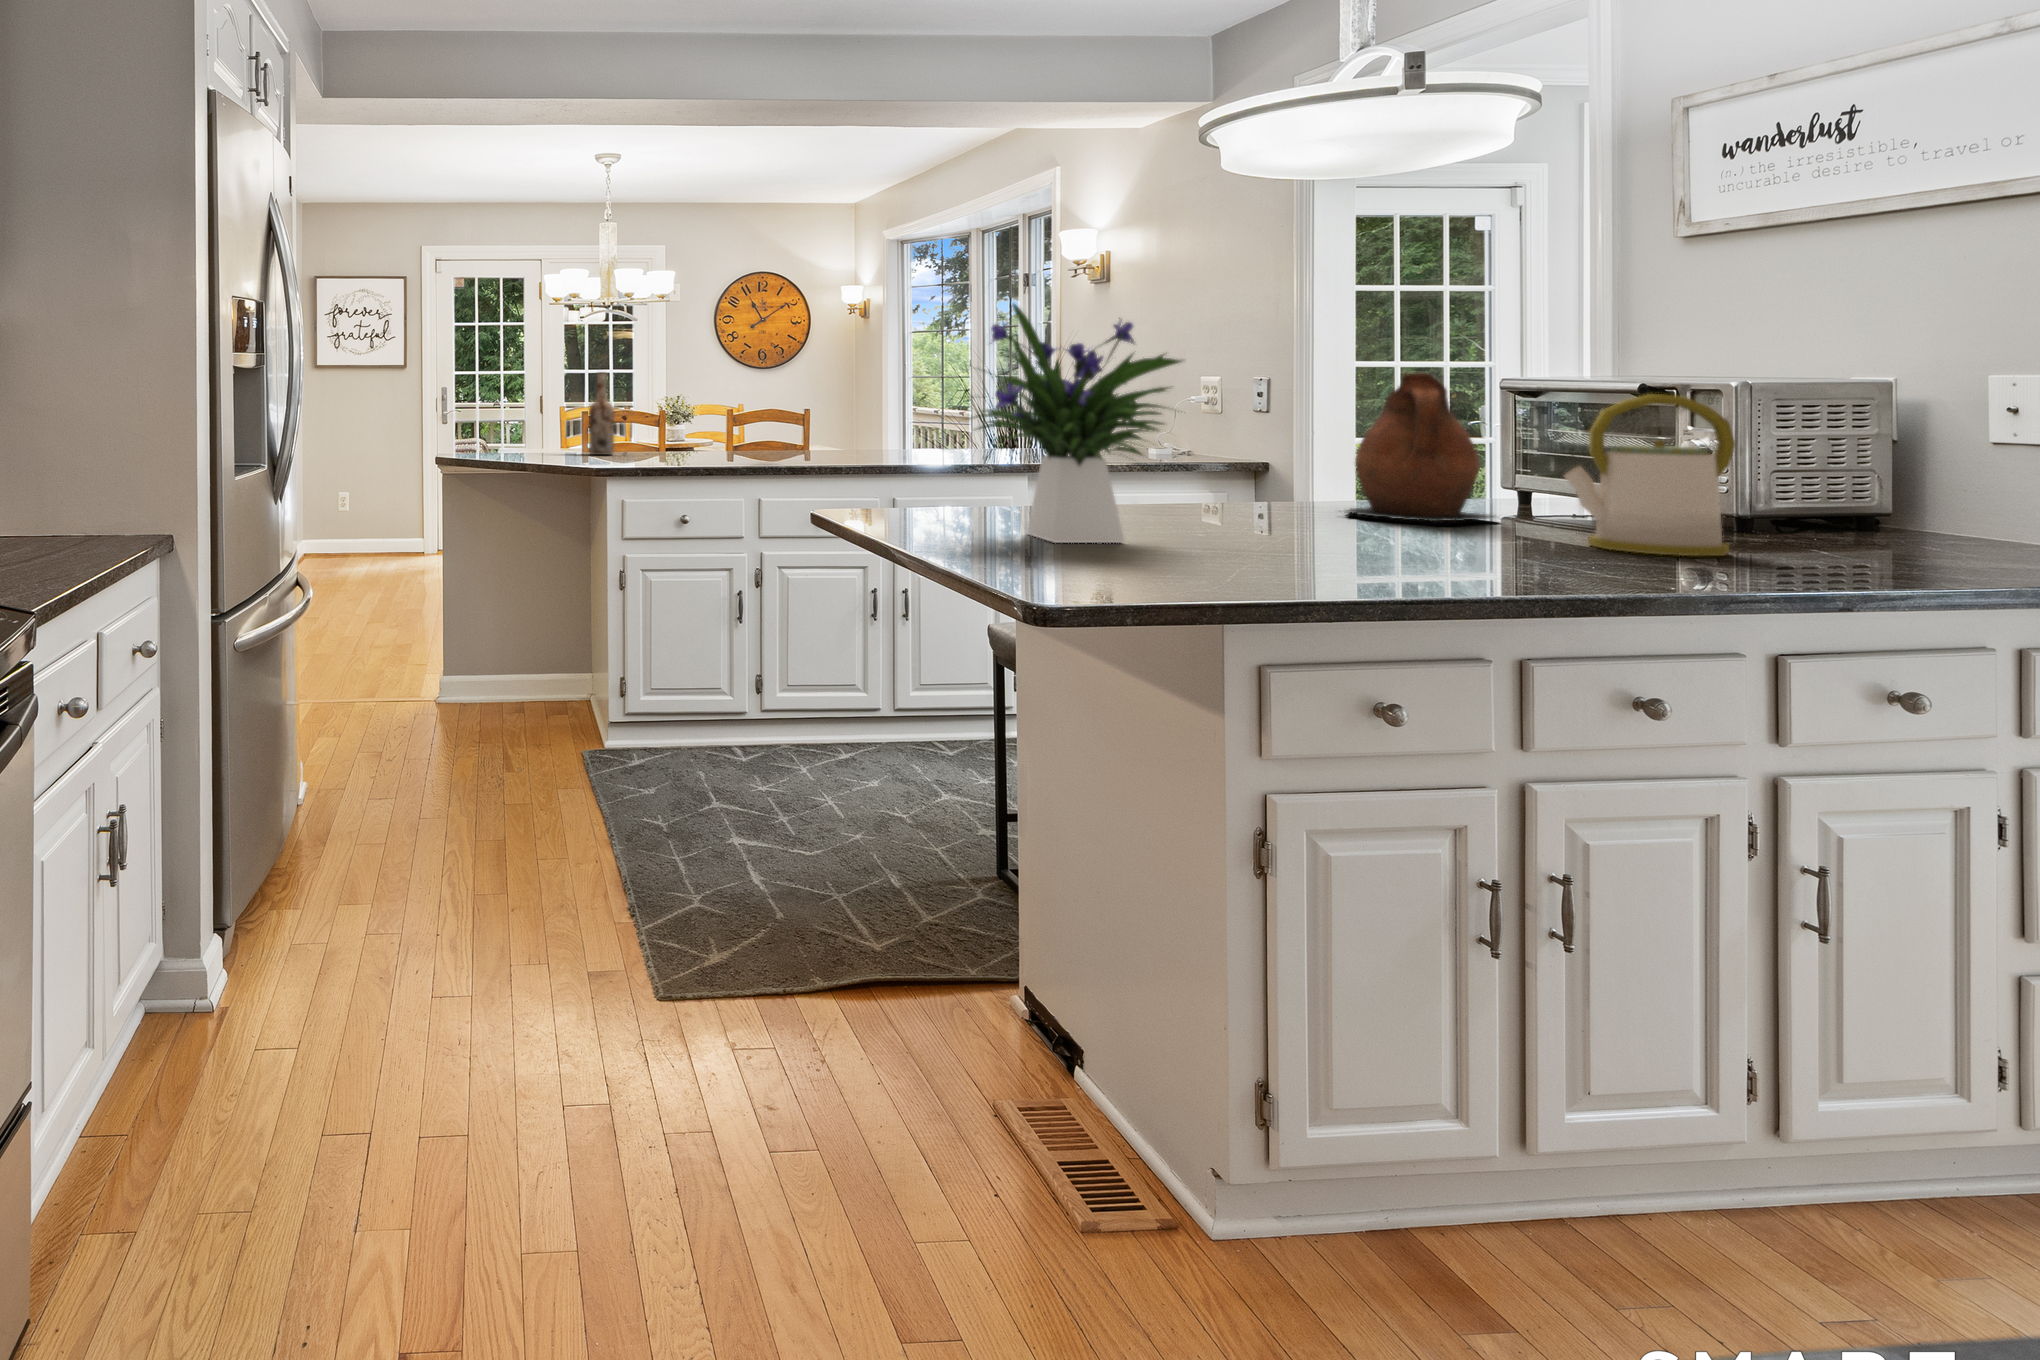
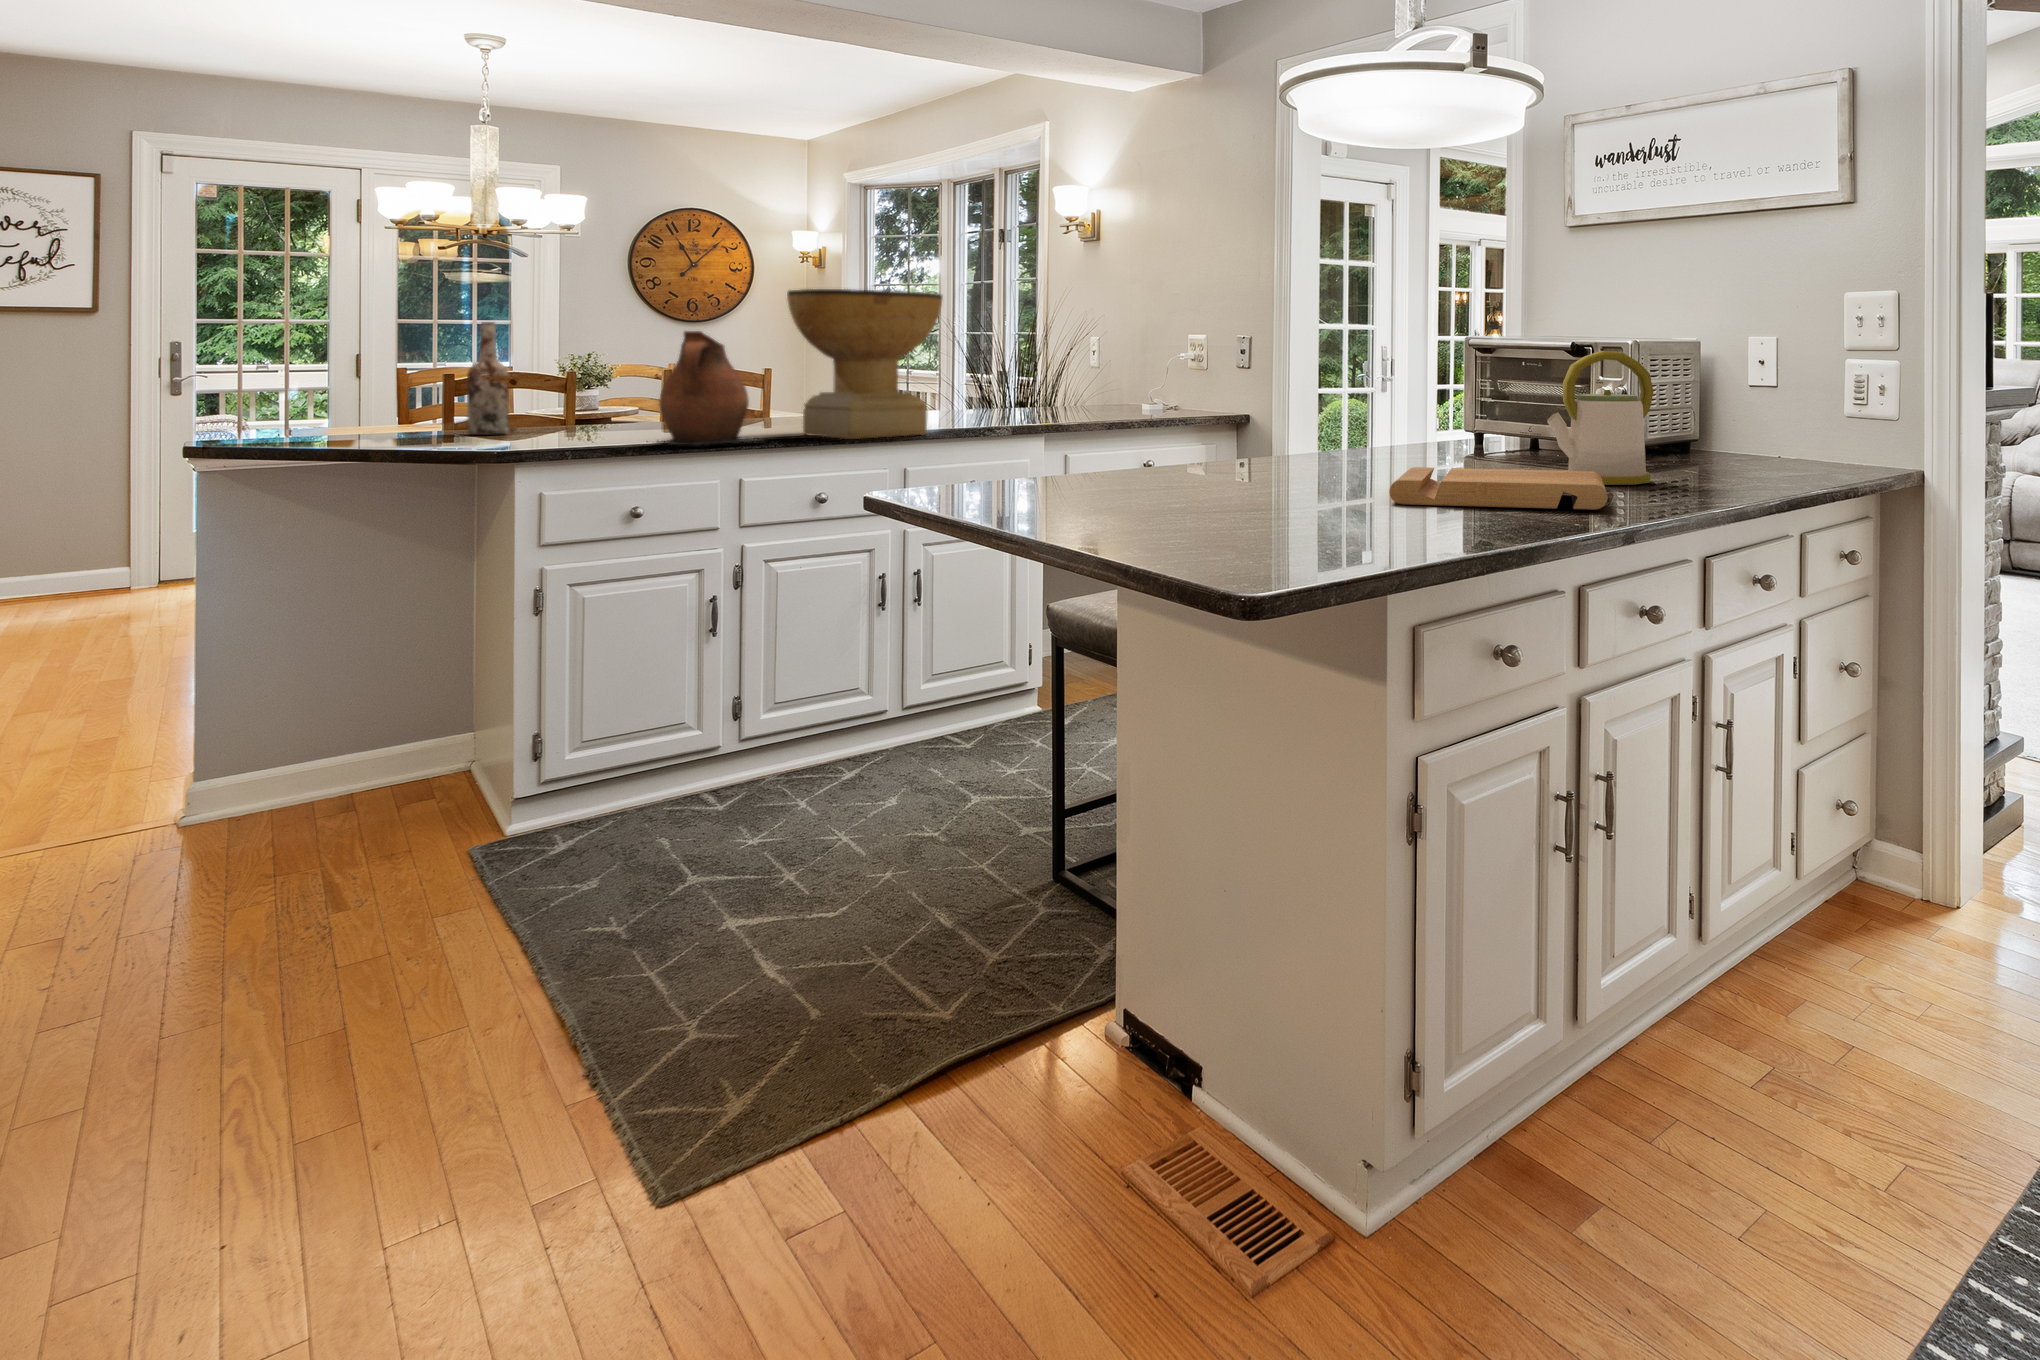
flower arrangement: present [976,304,1182,543] -> none [1052,248,1302,516]
decorative bowl: none [802,341,932,469] -> present [787,289,943,439]
ceramic pitcher: present [1345,374,1495,521] -> present [646,331,756,446]
cutting board: none [1307,517,1619,575] -> present [1389,467,1608,510]

